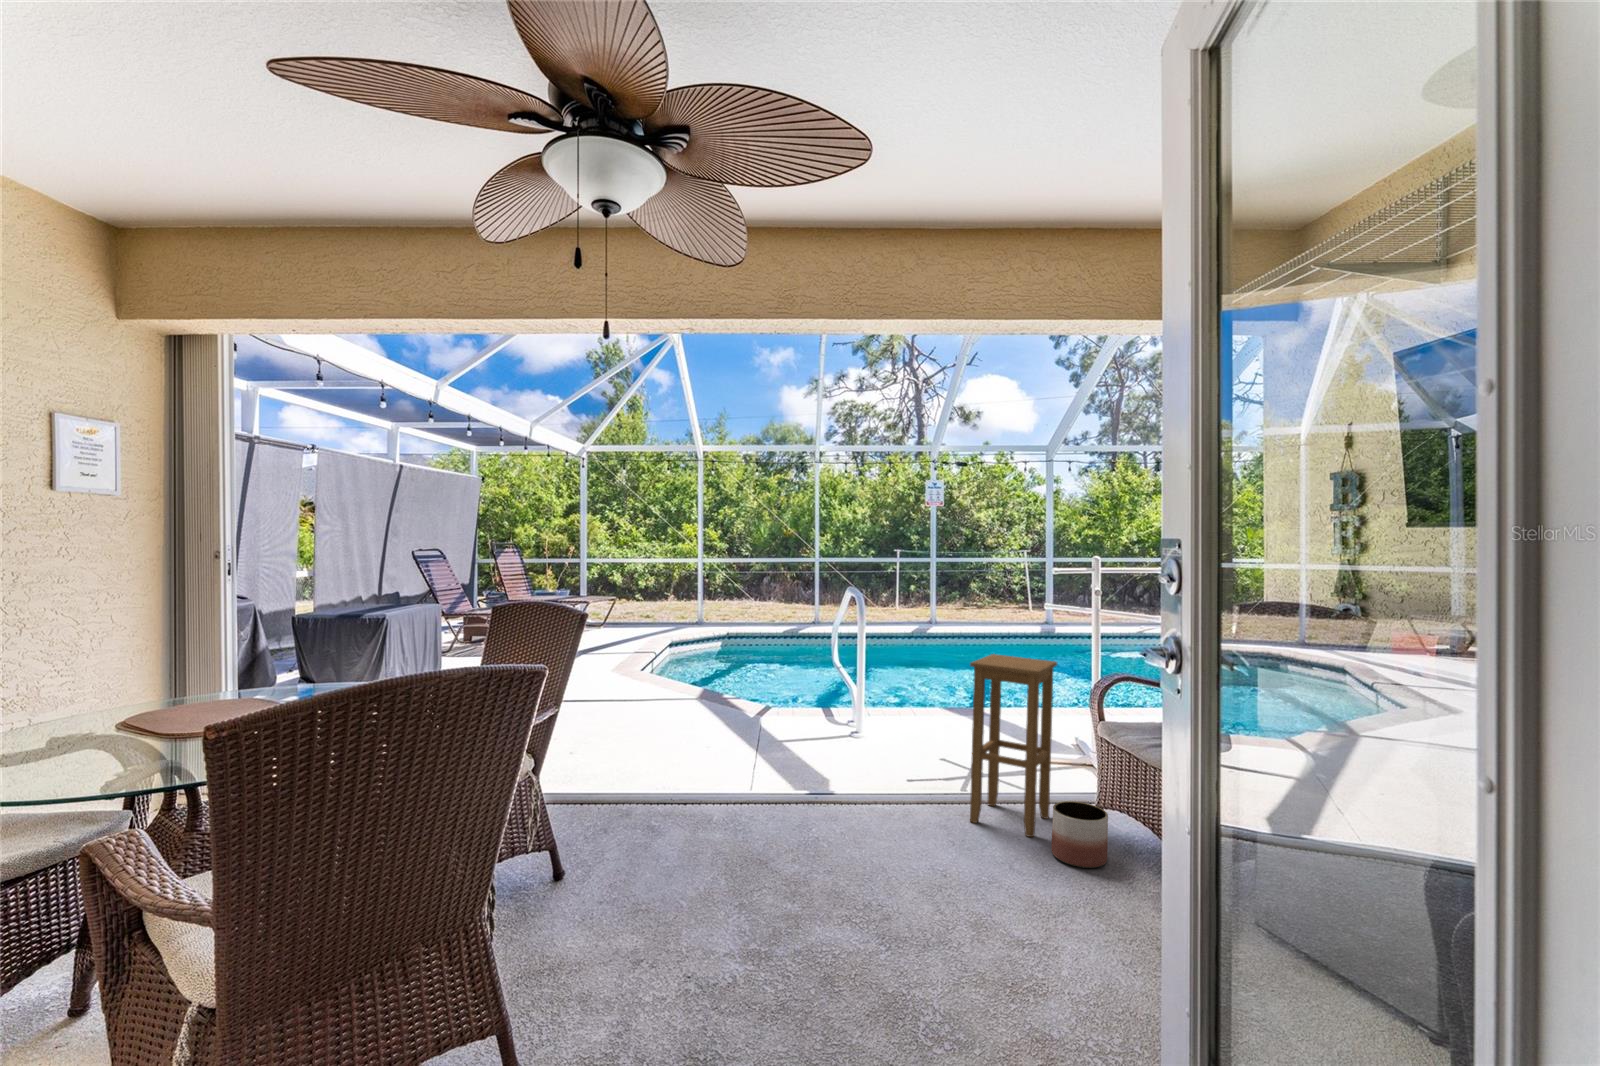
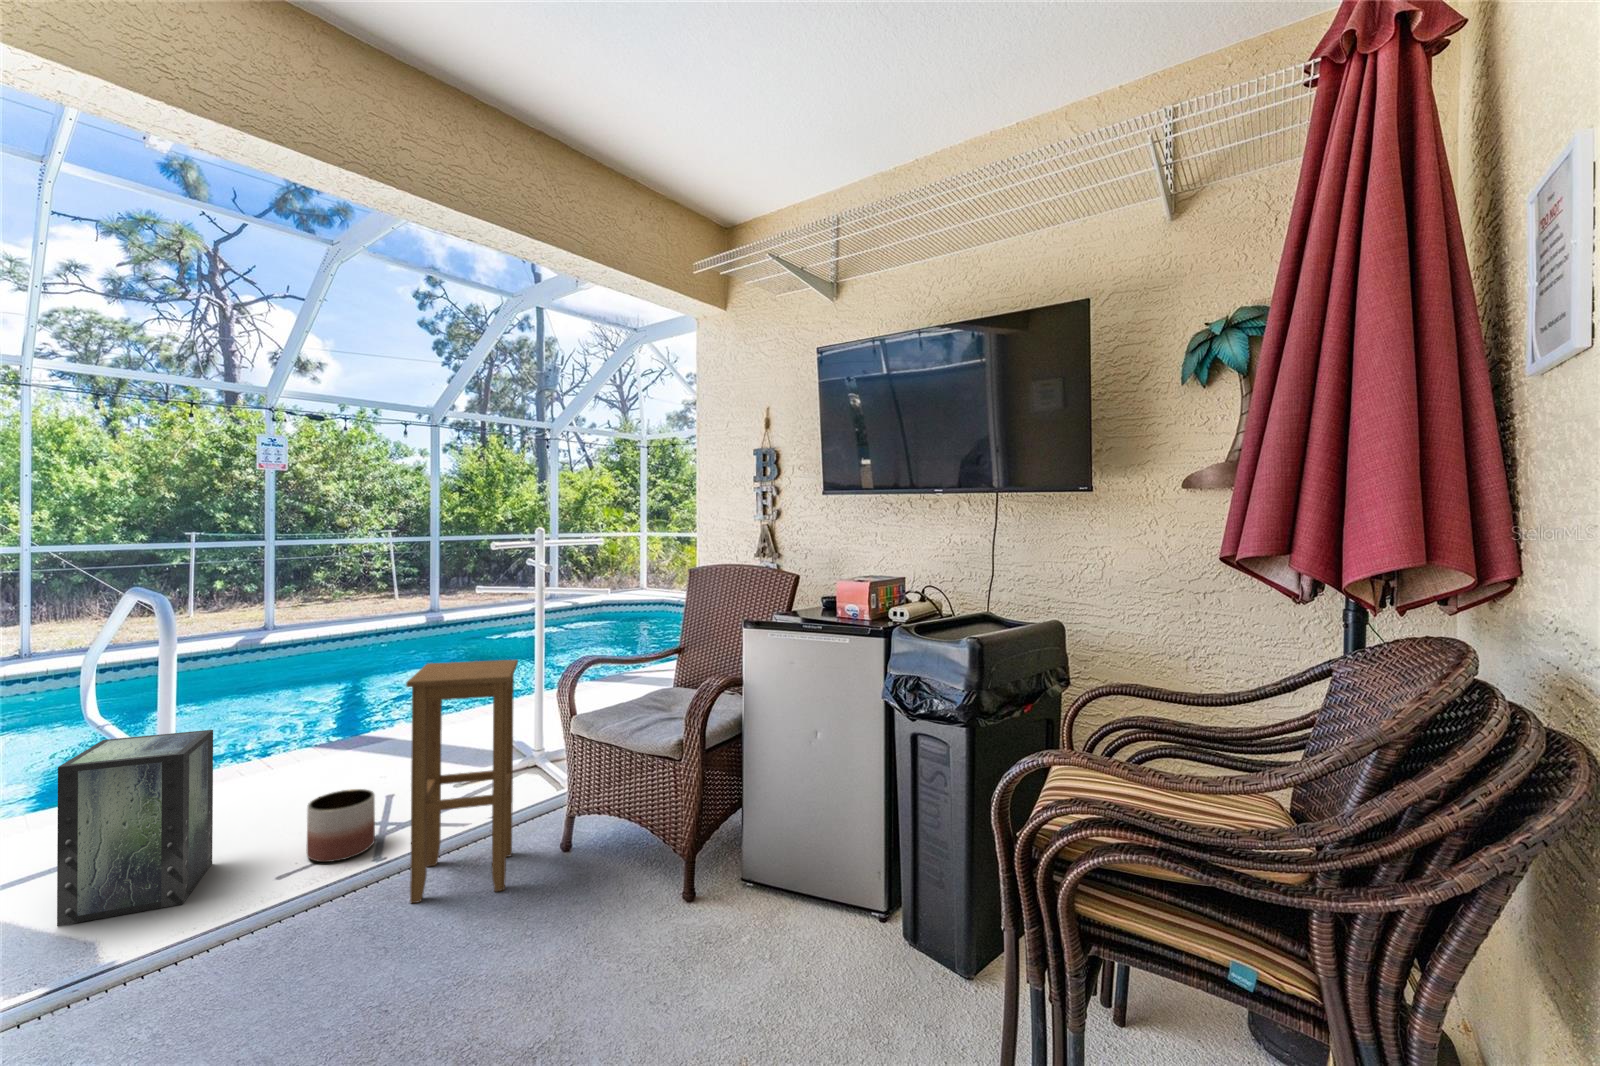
storage box: none [806,672,877,778] -> present [57,730,213,926]
planter: present [1051,801,1108,868] -> present [307,789,375,862]

